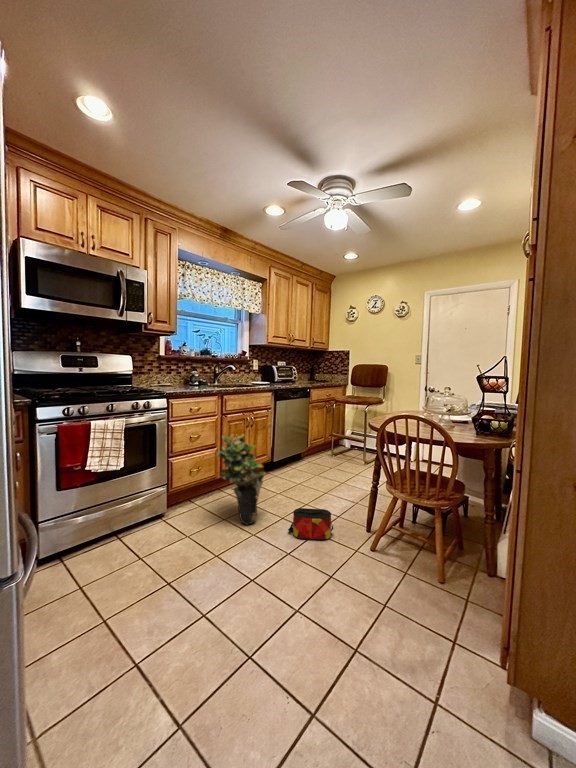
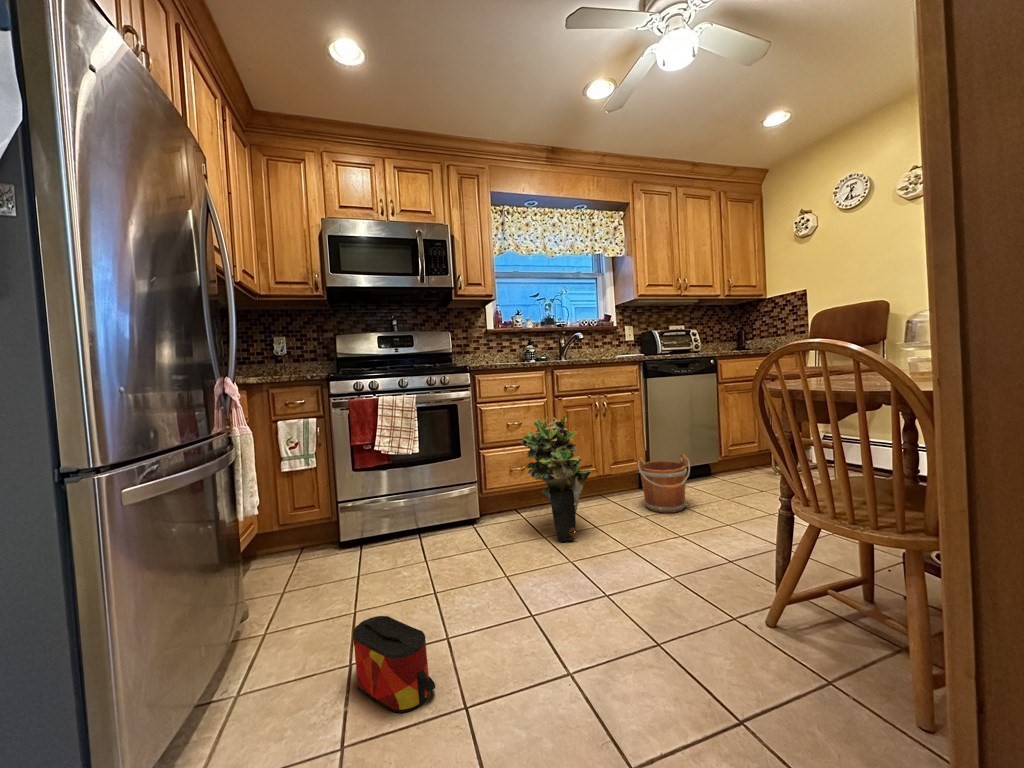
bucket: none [280,454,311,493] -> present [638,454,690,513]
bag: present [288,508,333,540] -> present [353,616,435,712]

